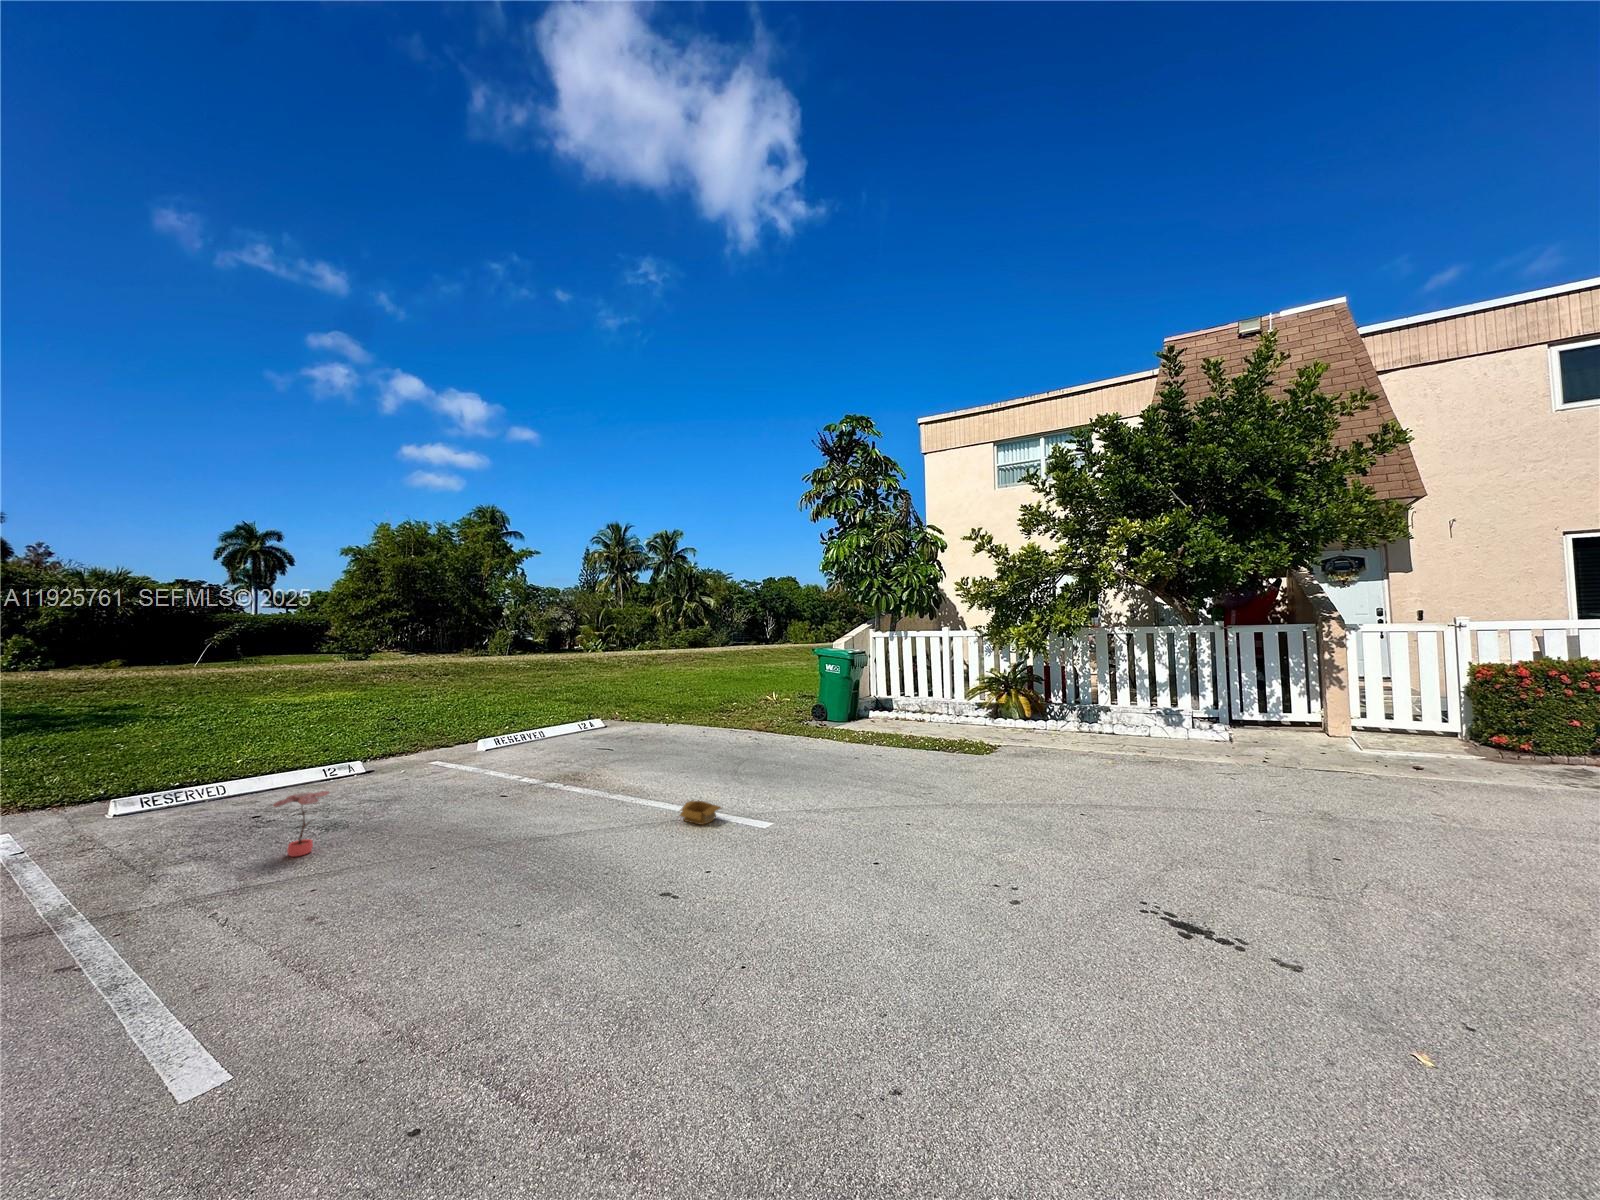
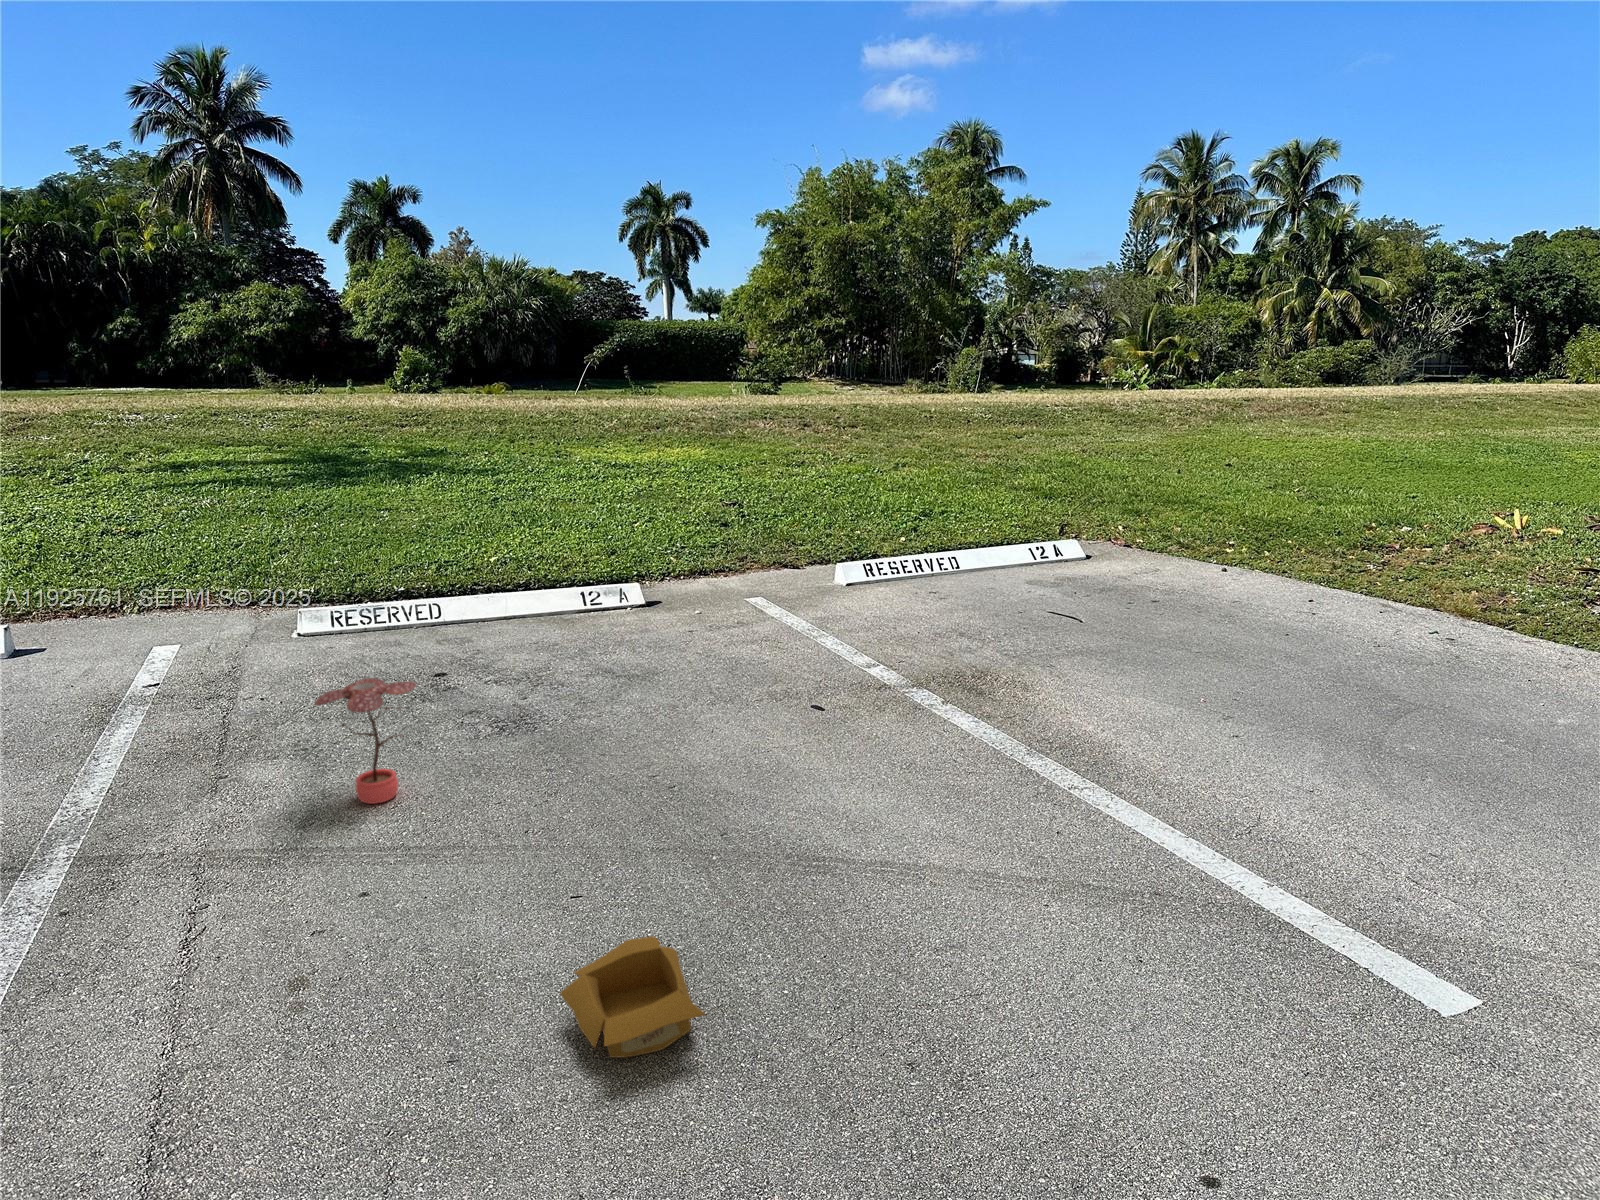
cardboard box: present [680,800,721,825] -> present [560,936,706,1058]

